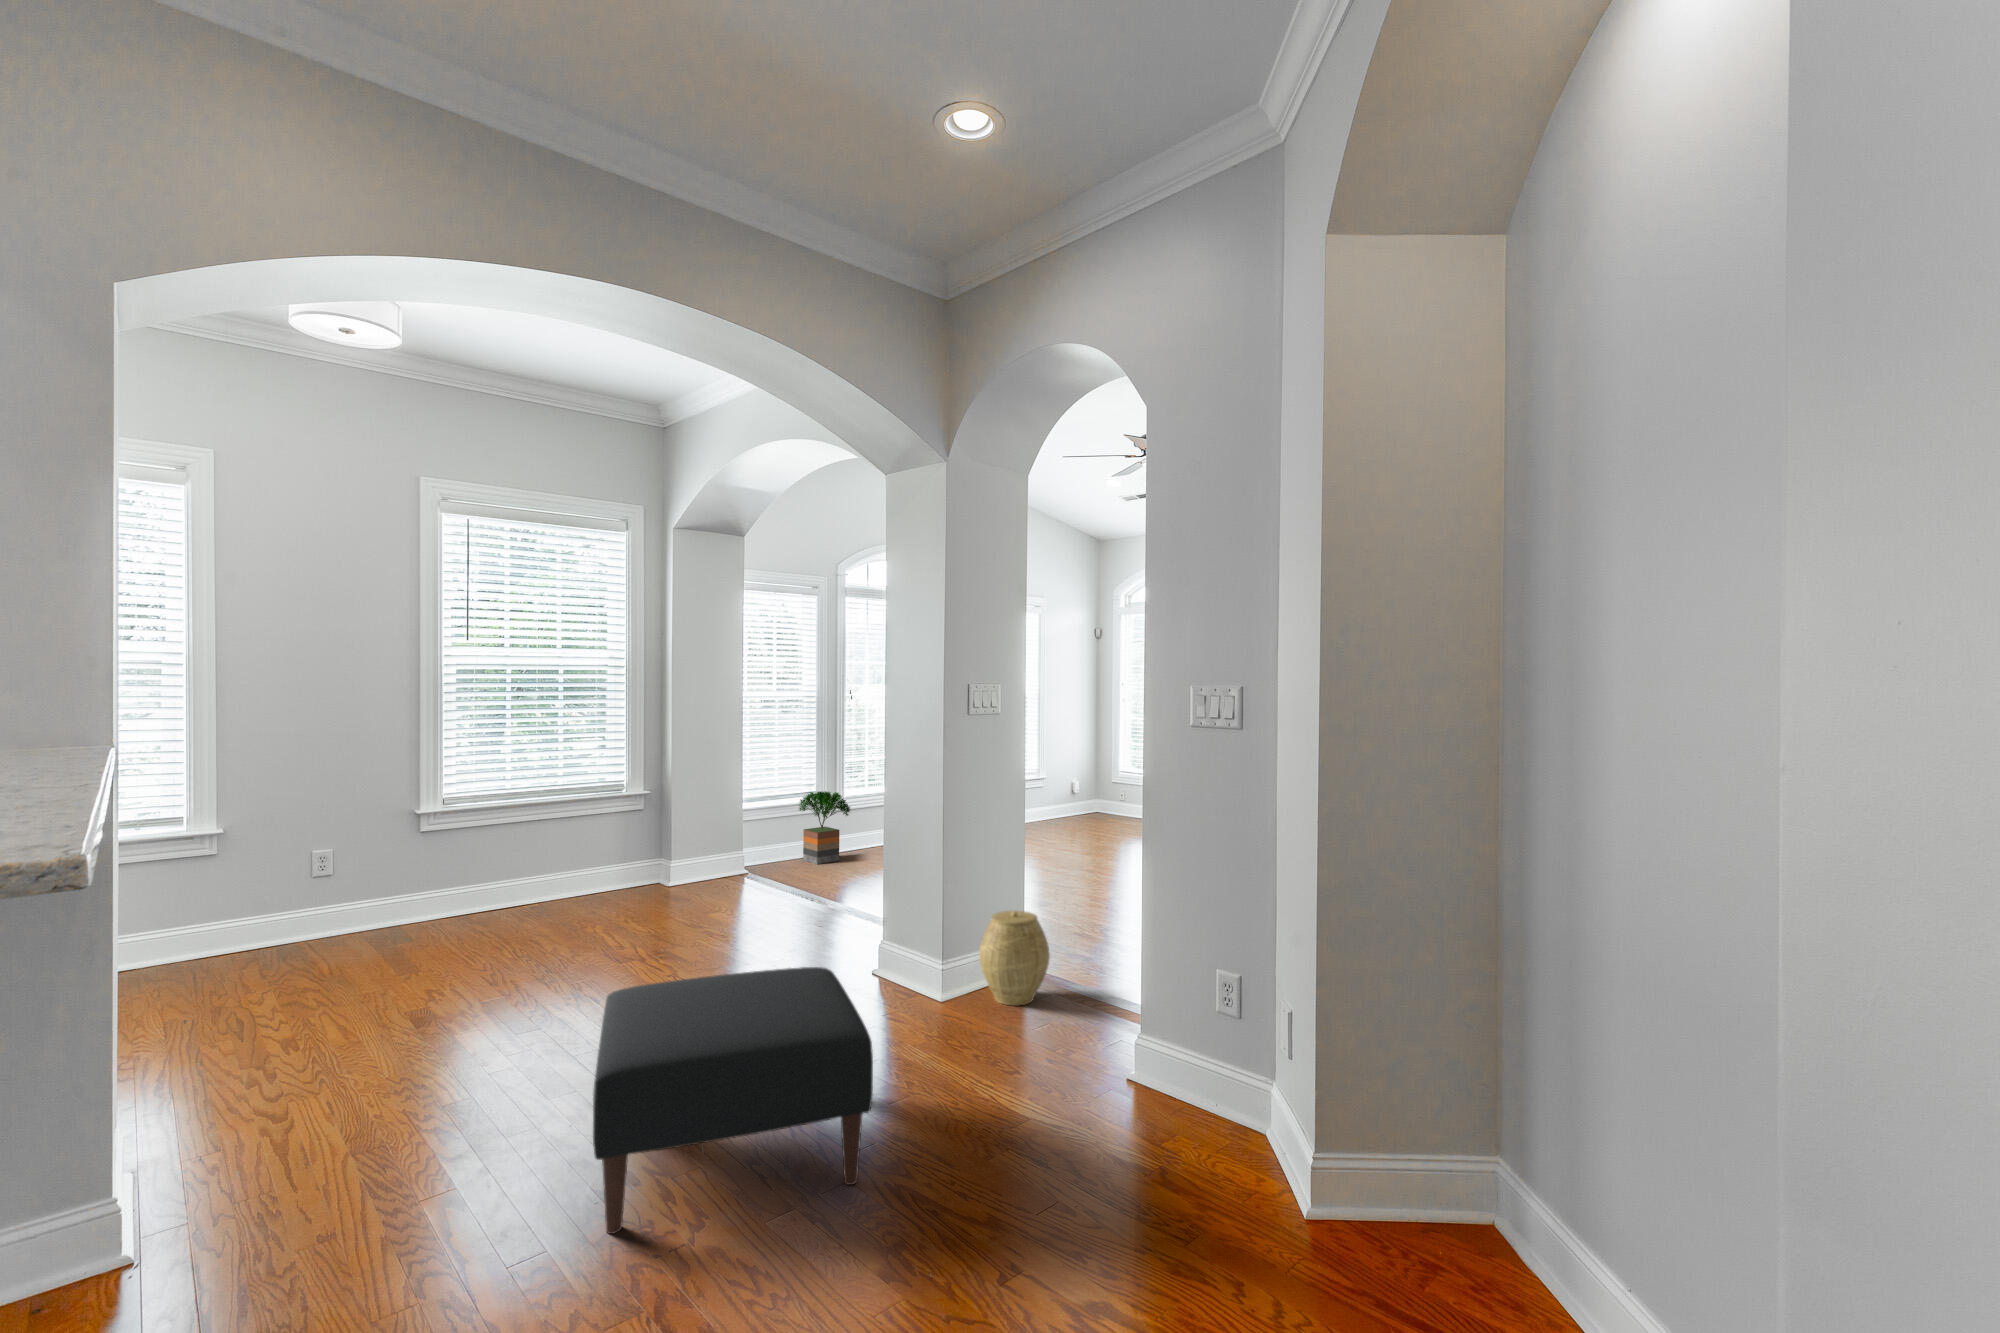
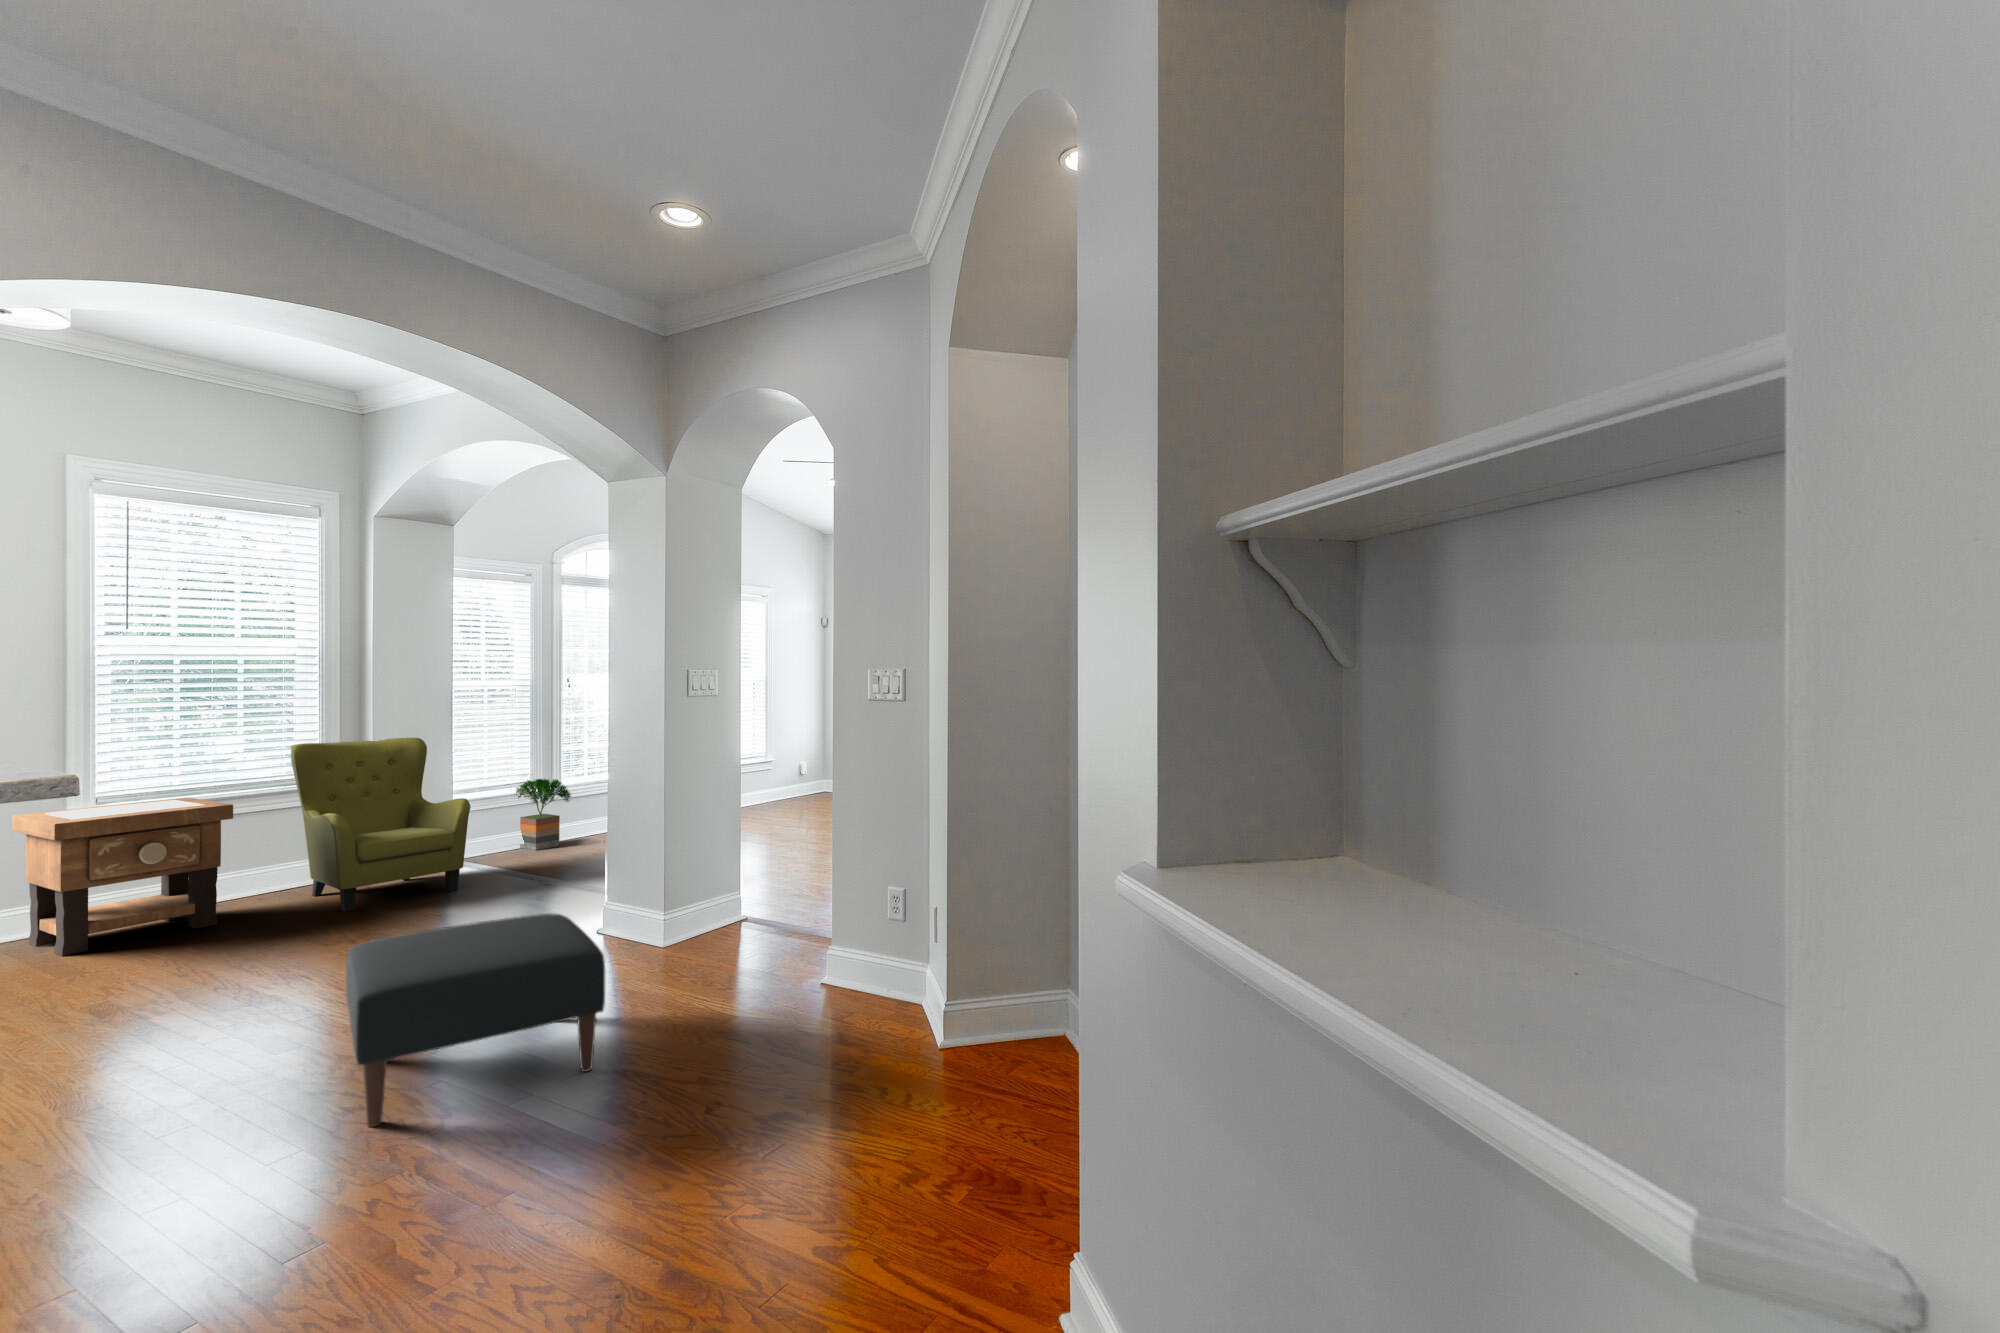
armchair: none [601,748,754,922] -> present [291,738,471,912]
side table: none [376,801,547,950] -> present [12,798,233,956]
woven basket: present [979,910,1050,1006] -> none [700,866,762,945]

